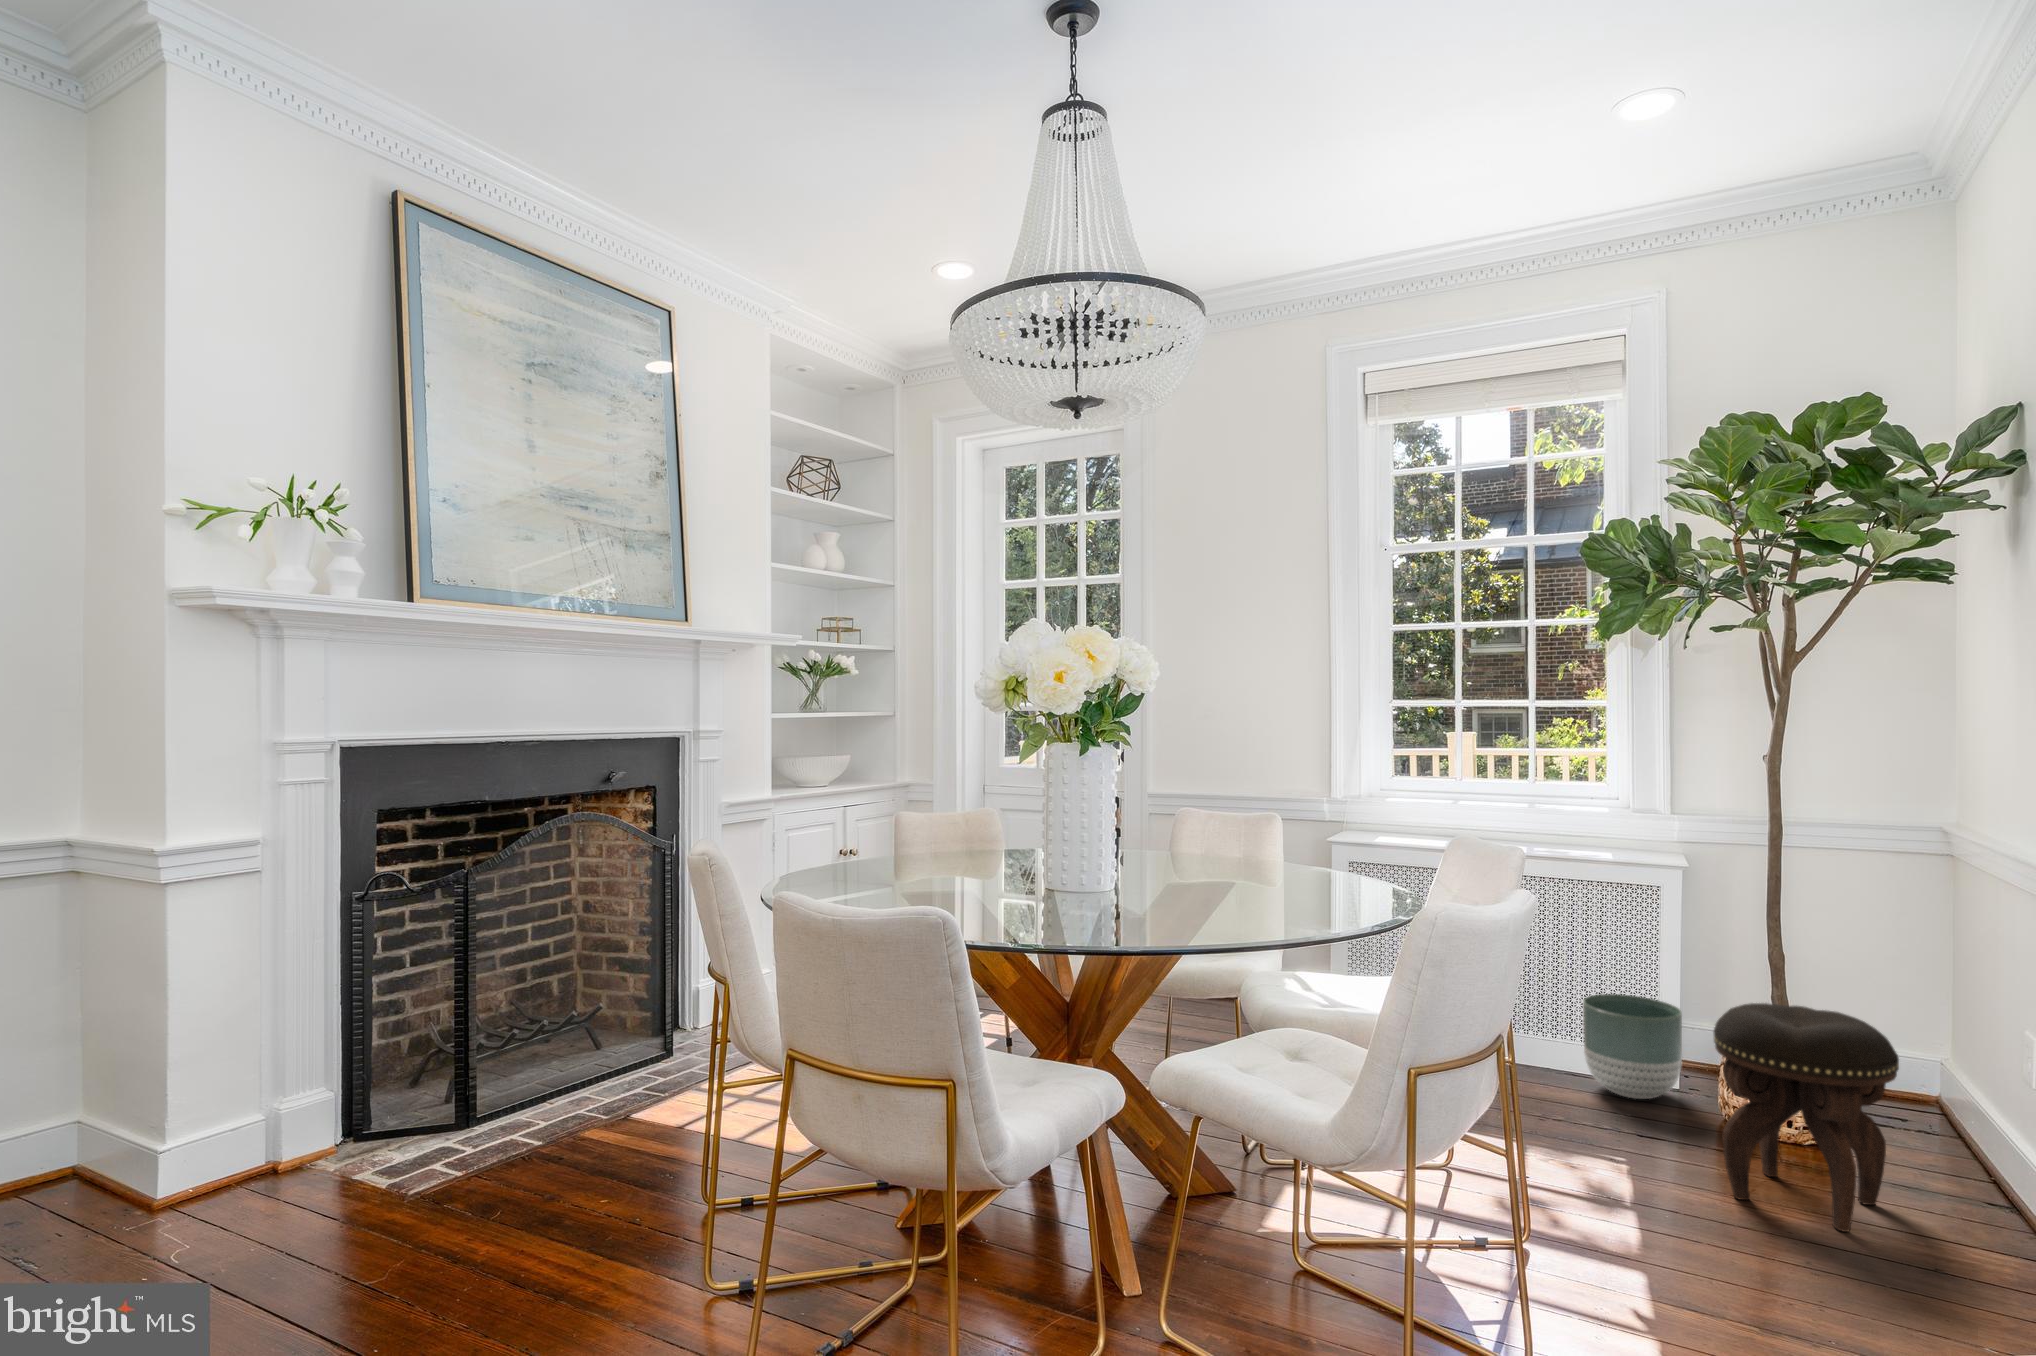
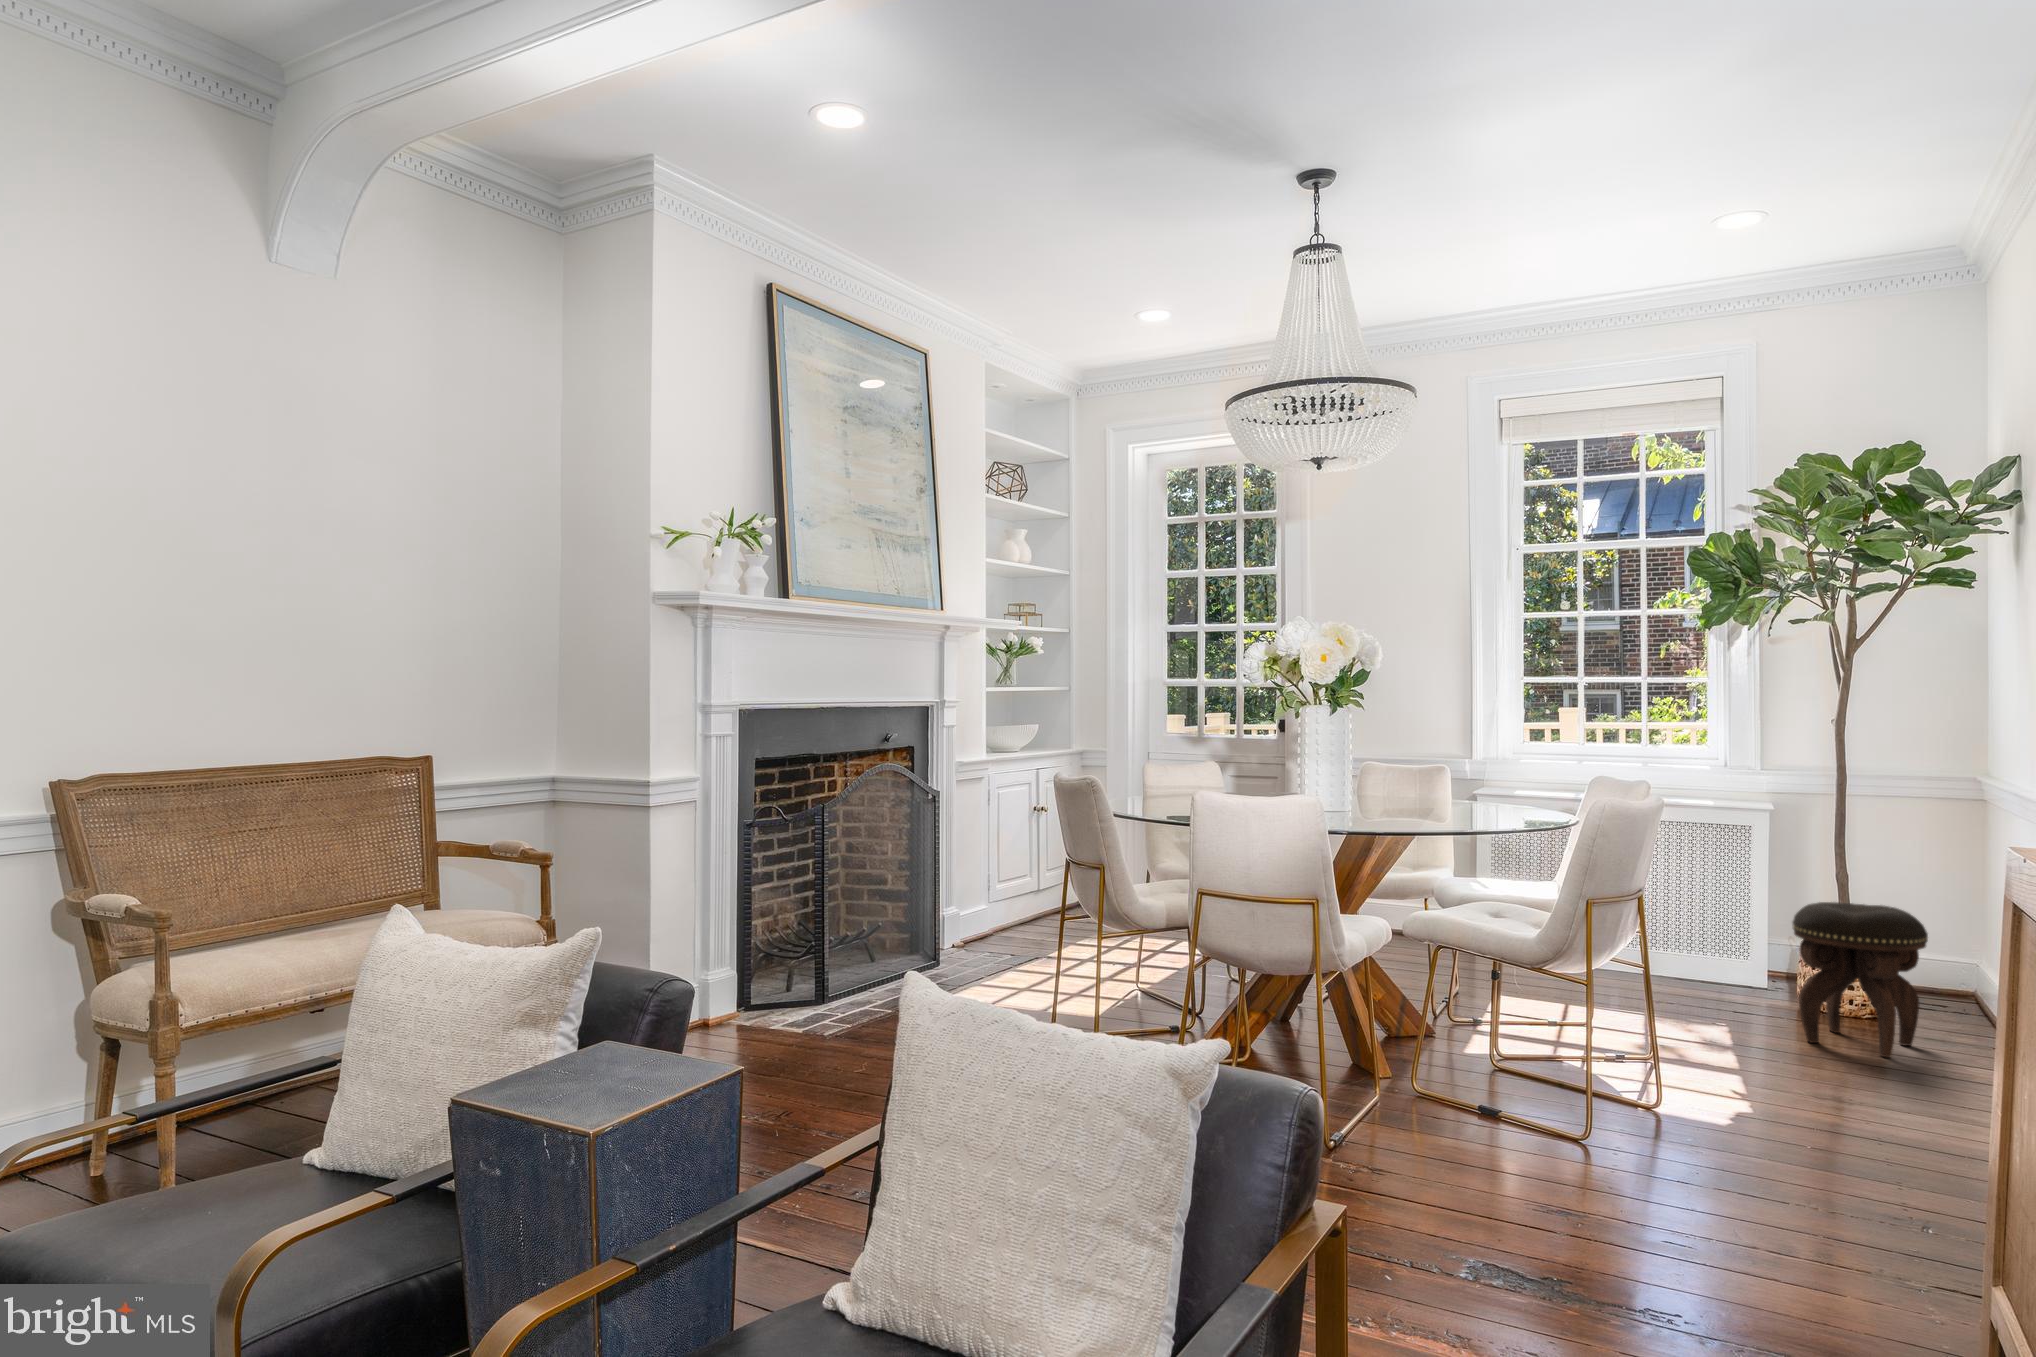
planter: present [1583,994,1682,1099] -> none [1687,915,1767,993]

